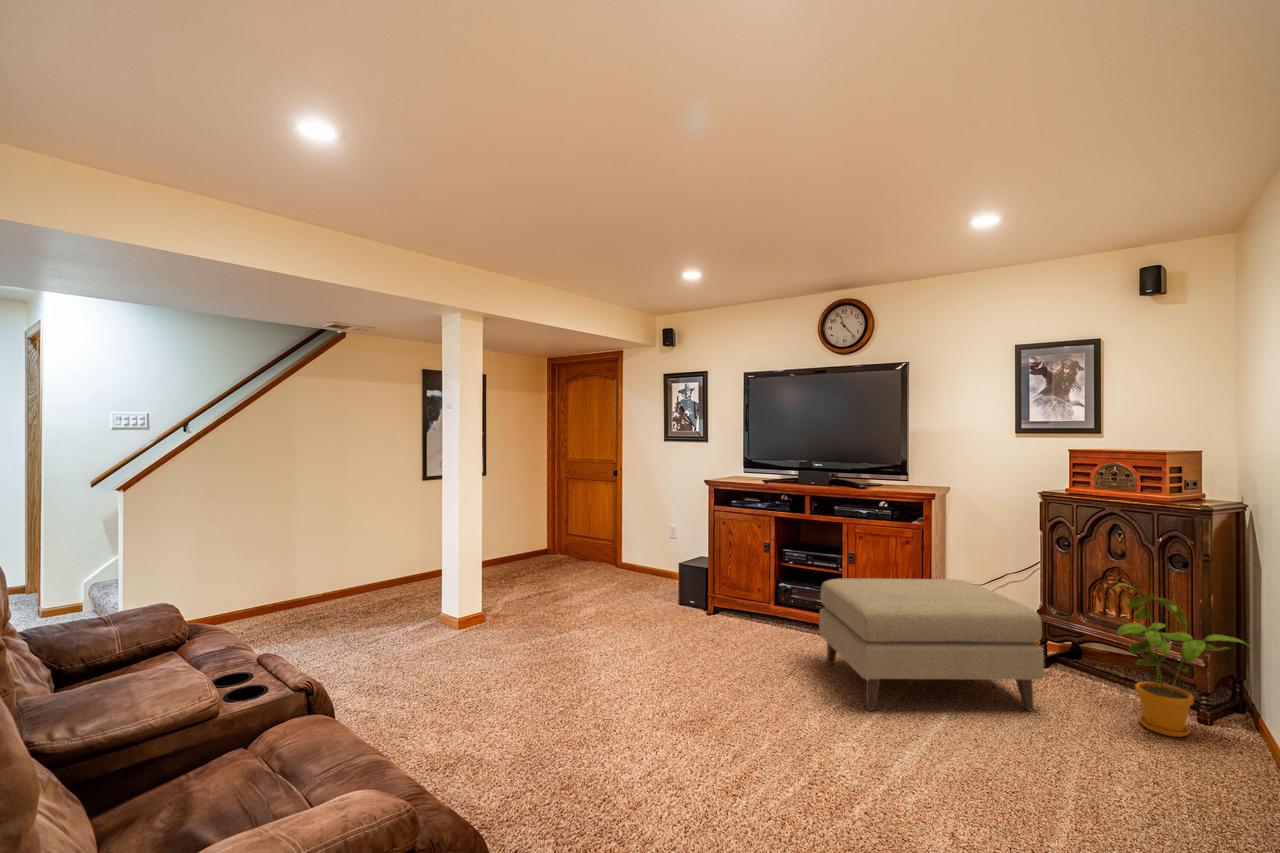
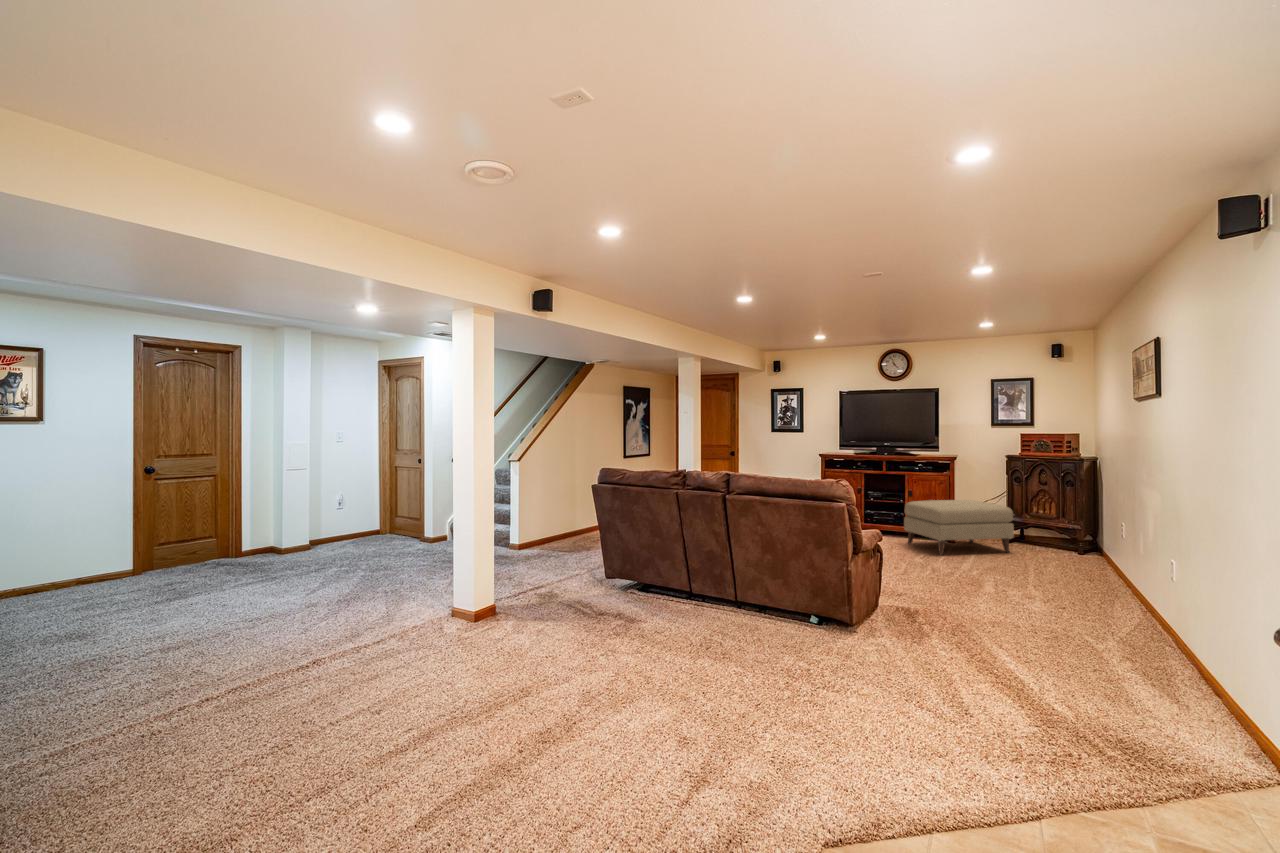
house plant: present [1113,583,1250,737] -> none [1041,495,1098,556]

